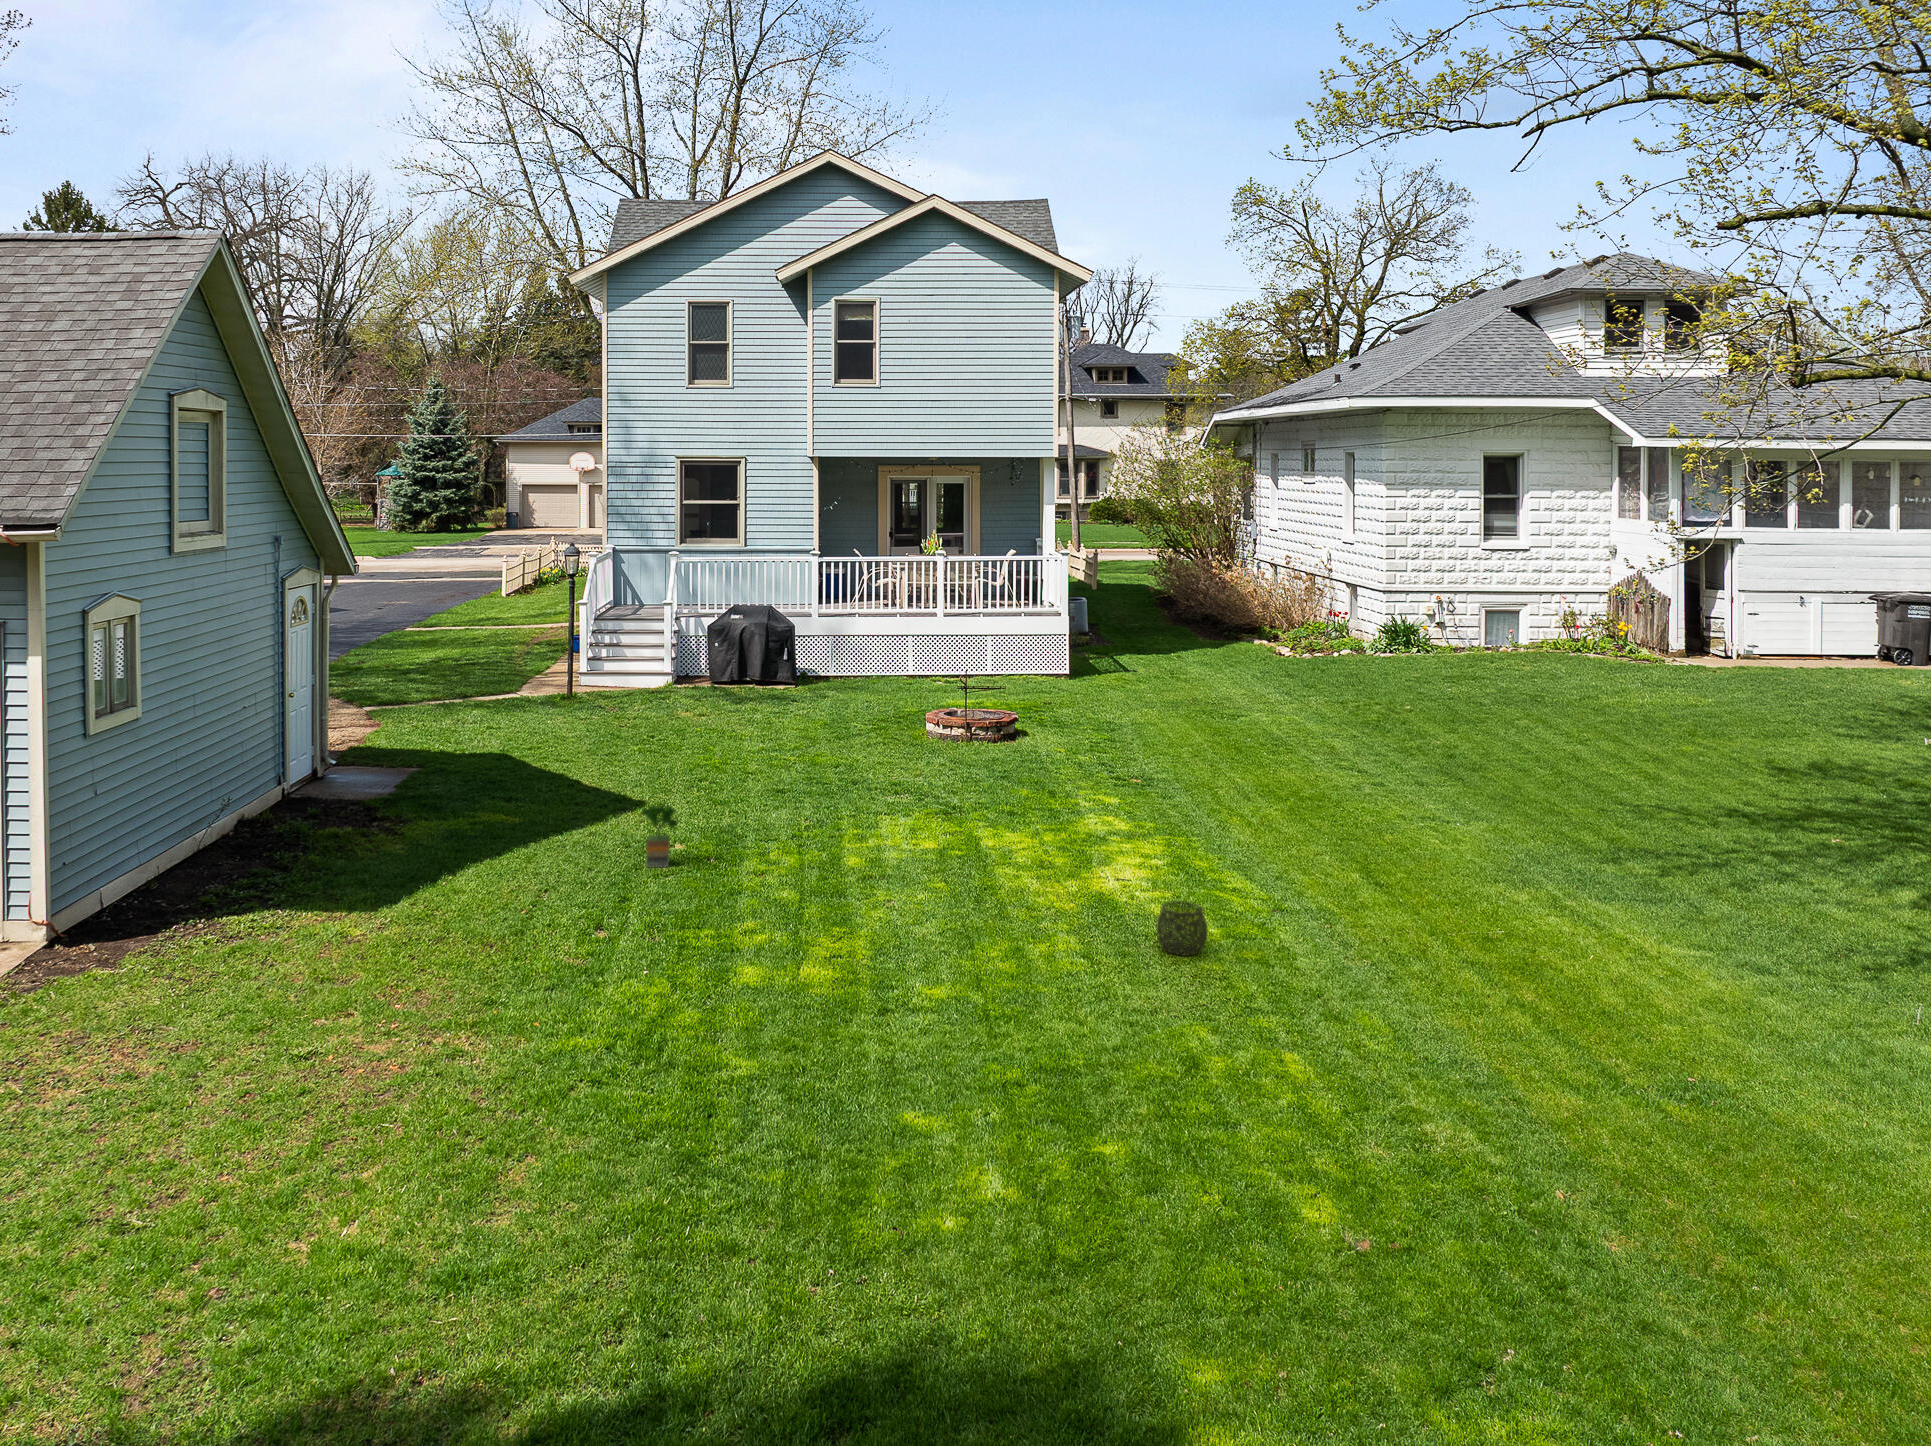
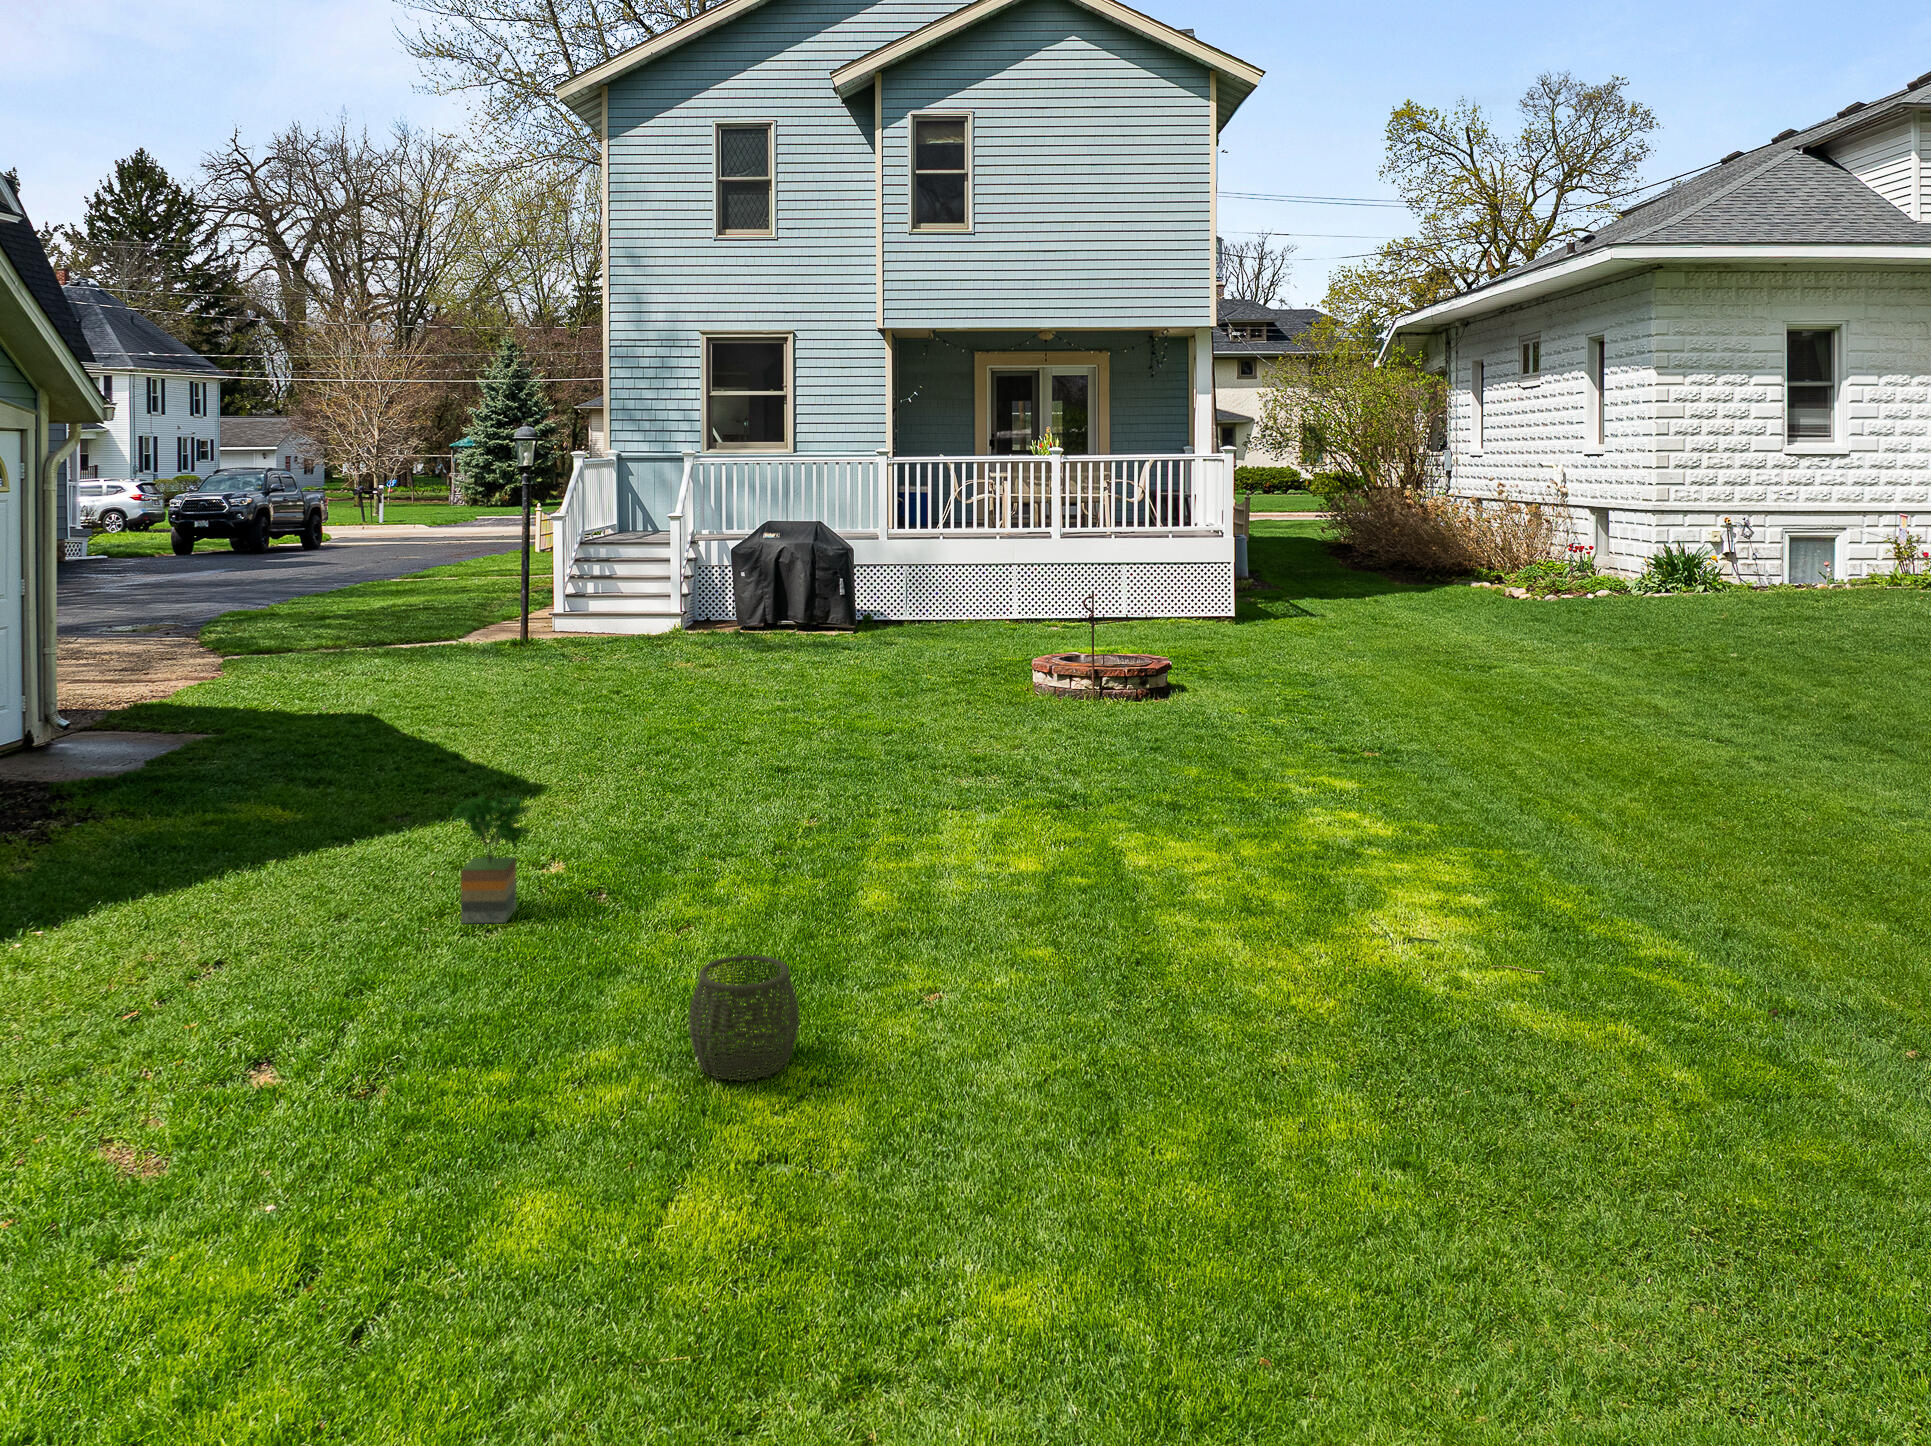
woven basket: present [1156,901,1208,955] -> present [689,955,799,1081]

